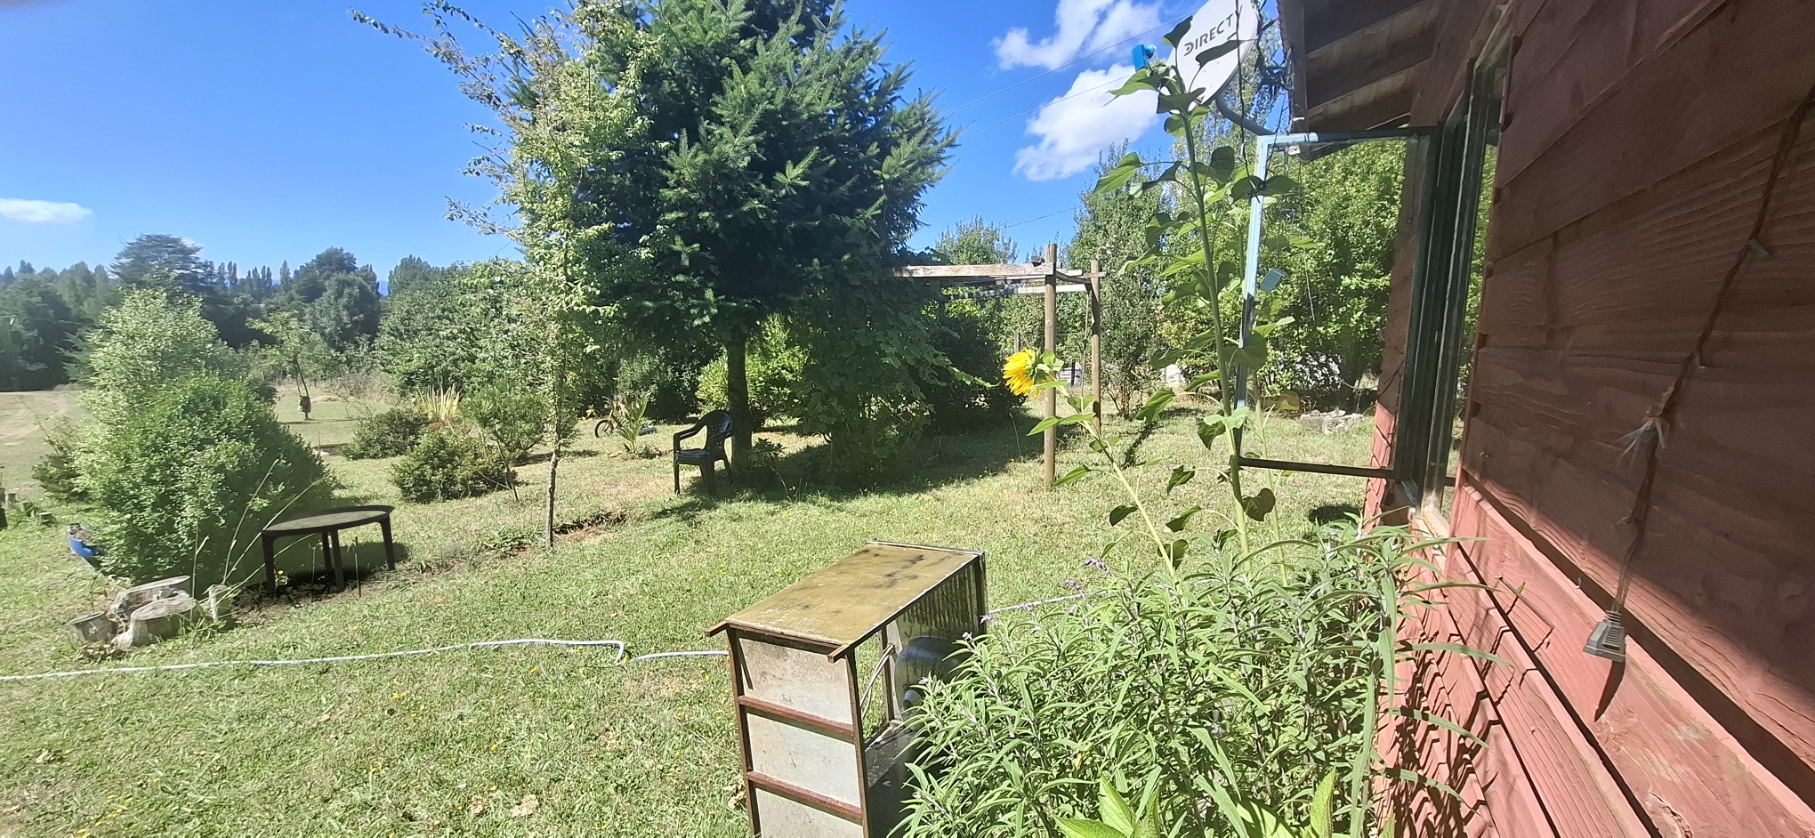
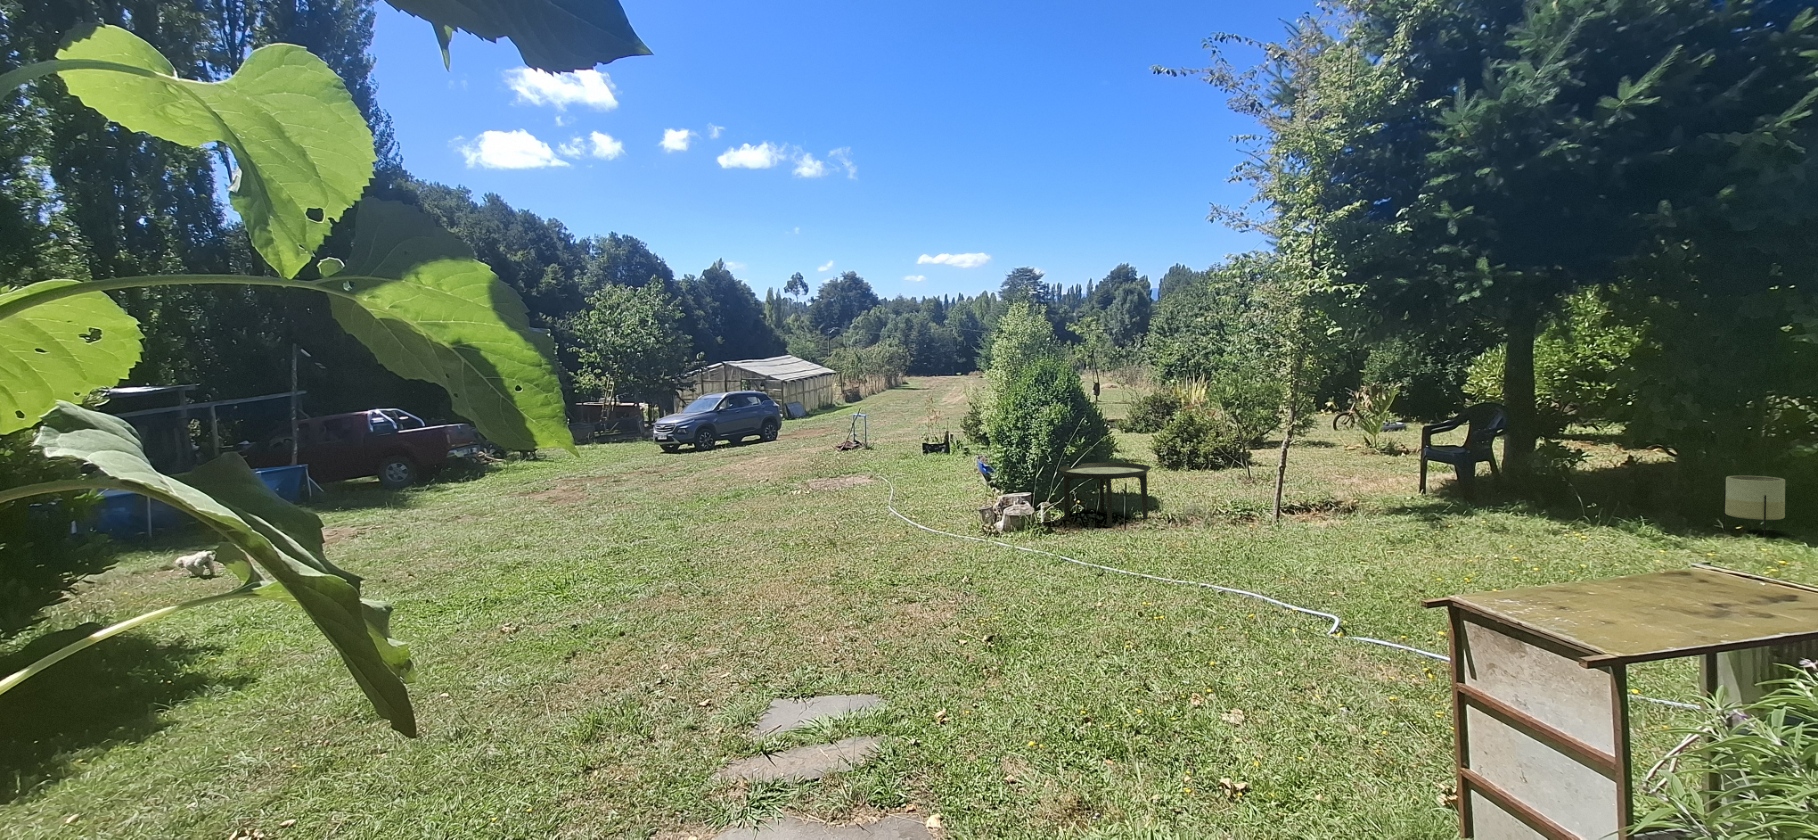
planter: none [866,454,896,496] -> present [1724,476,1785,537]

